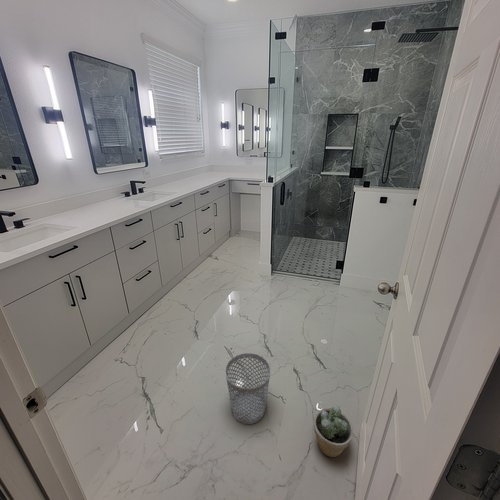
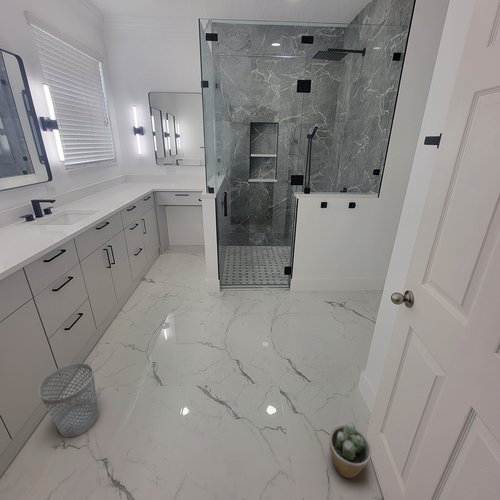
wastebasket: present [225,353,270,424] -> present [39,363,99,437]

